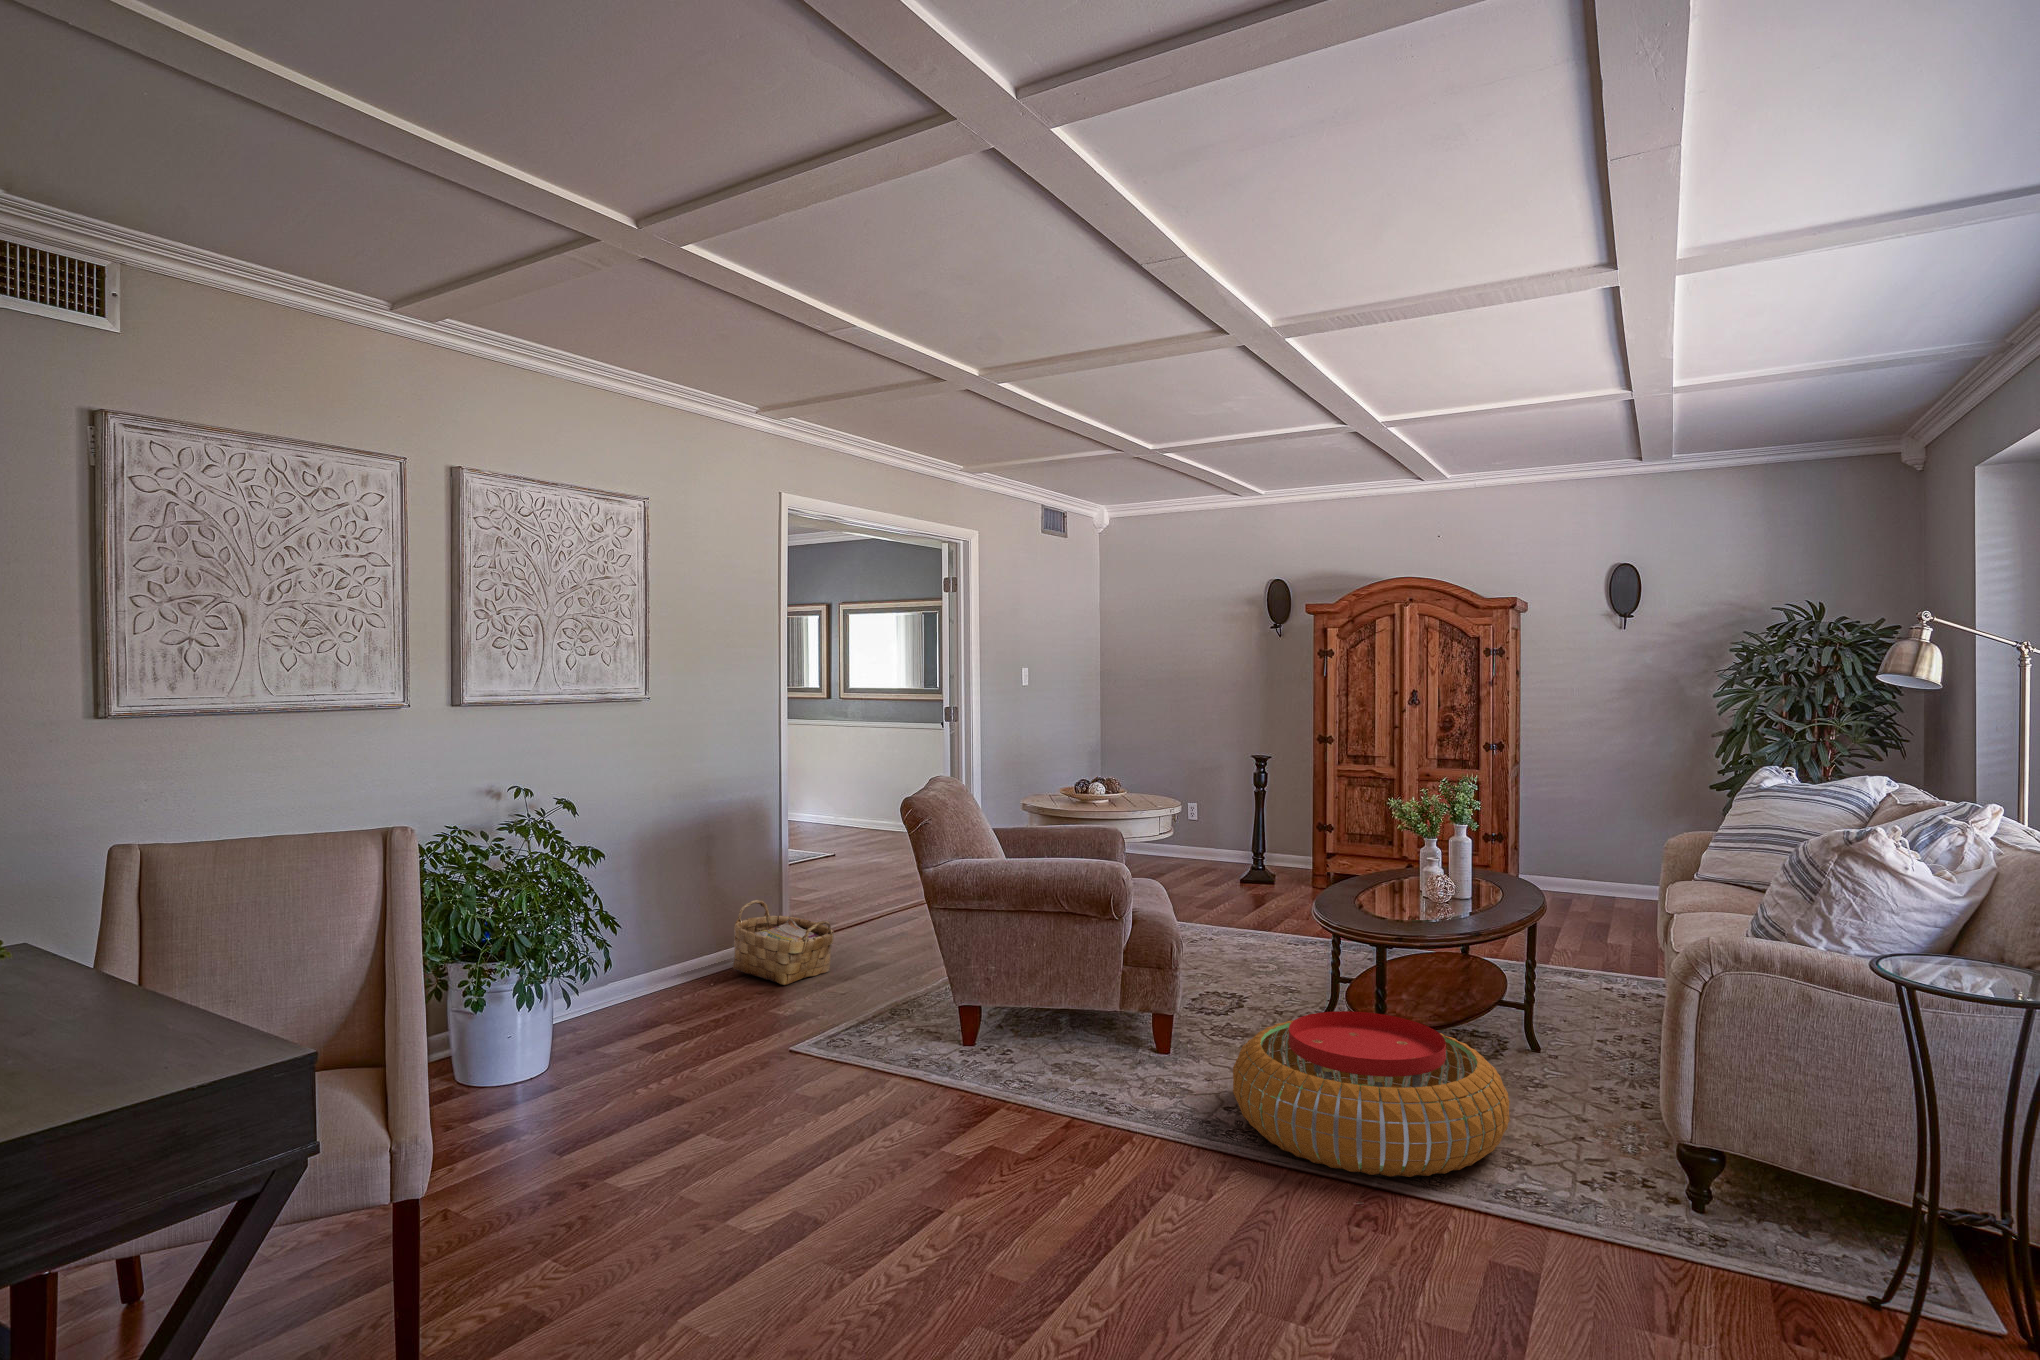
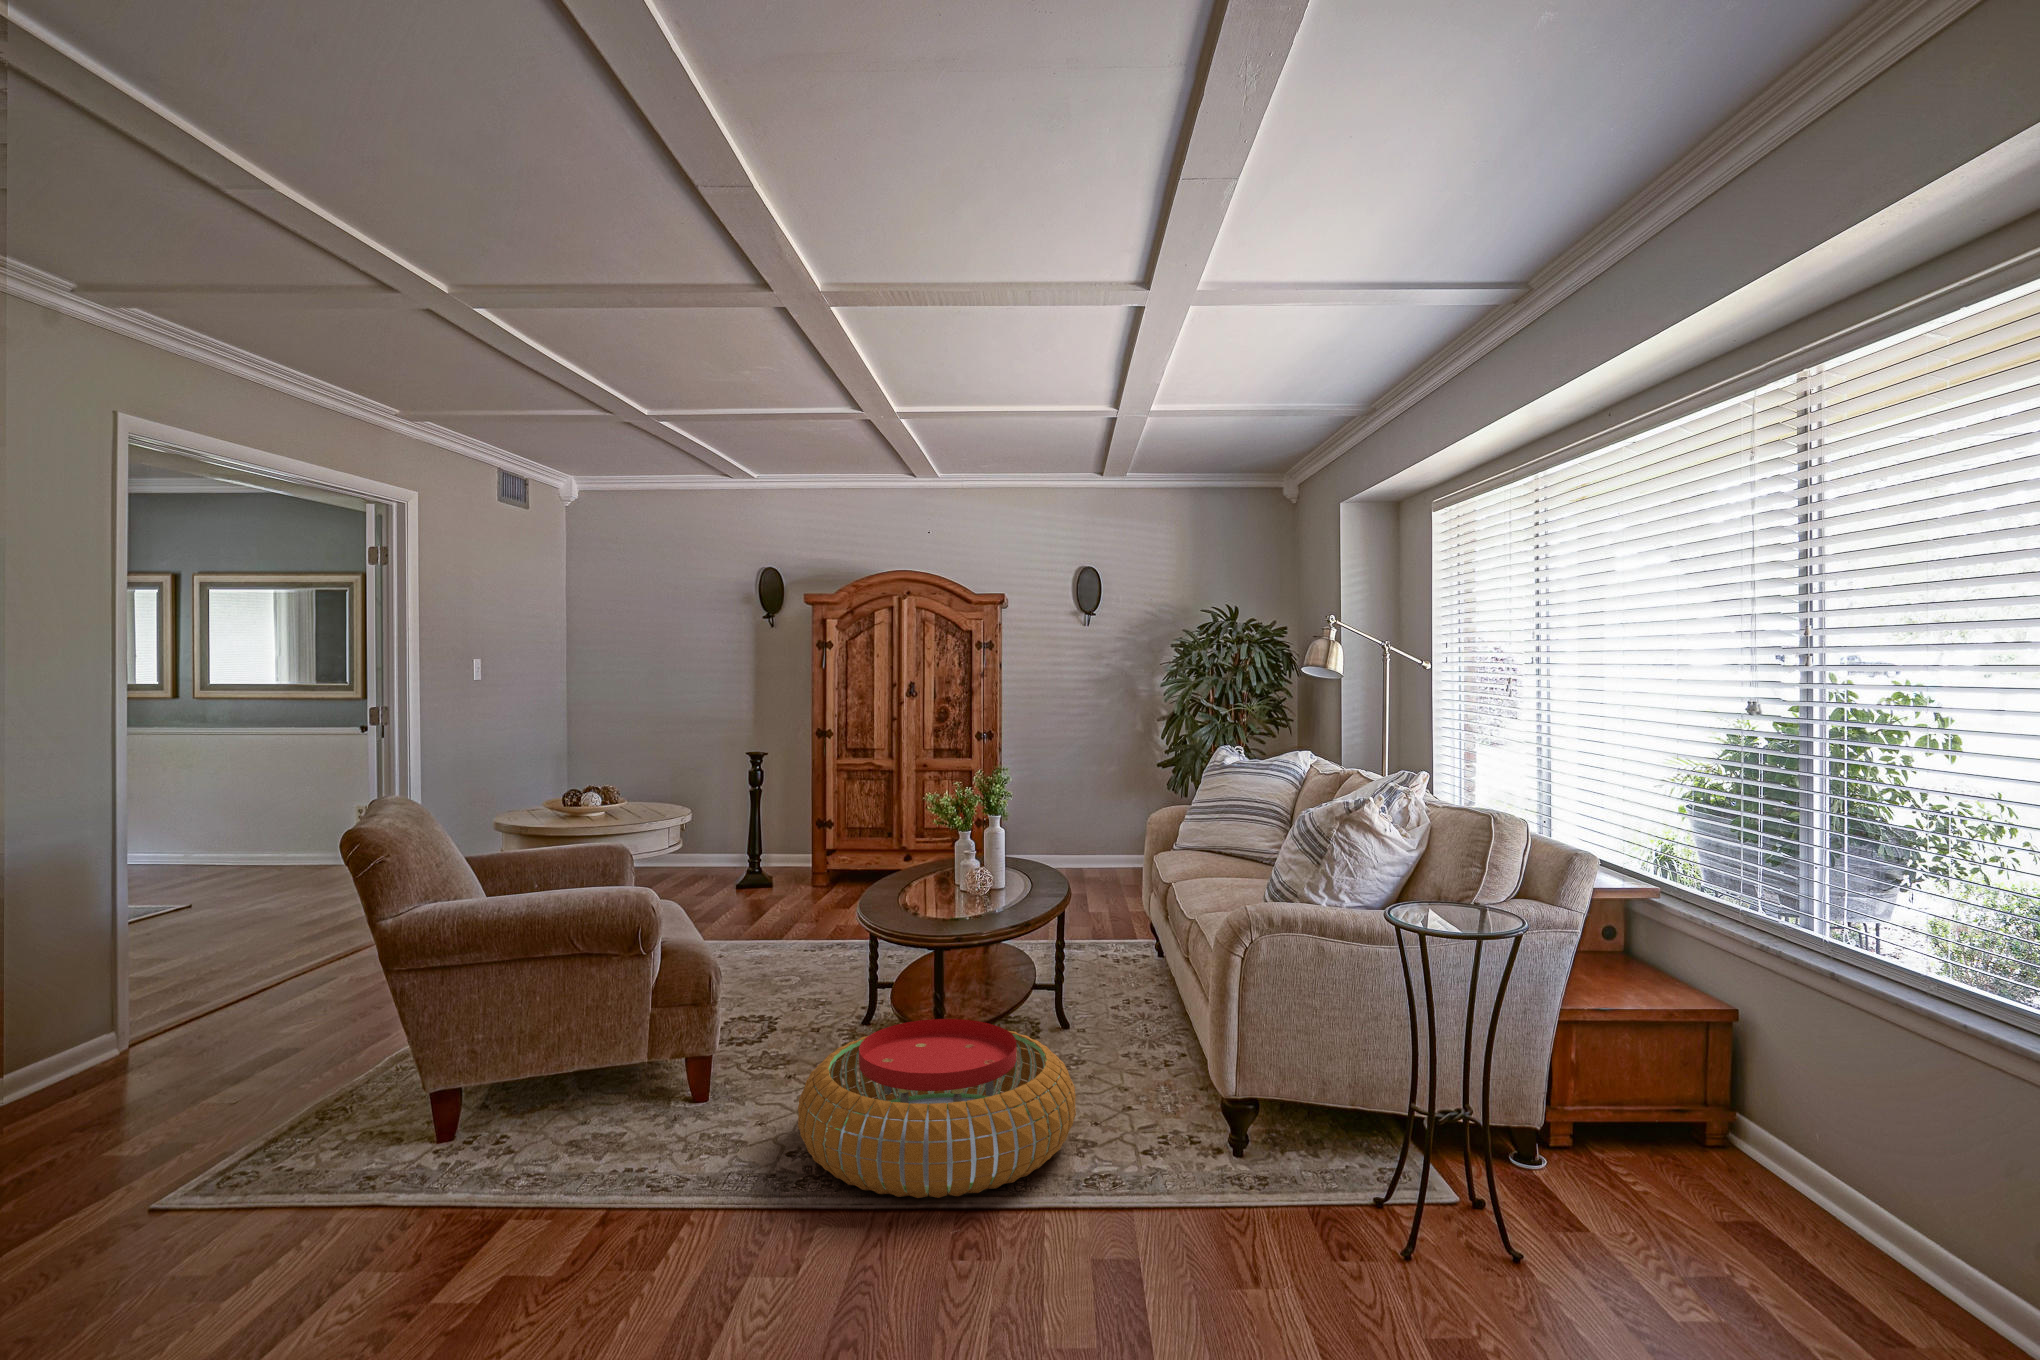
woven basket: present [733,900,834,985] -> none [34,990,215,1106]

